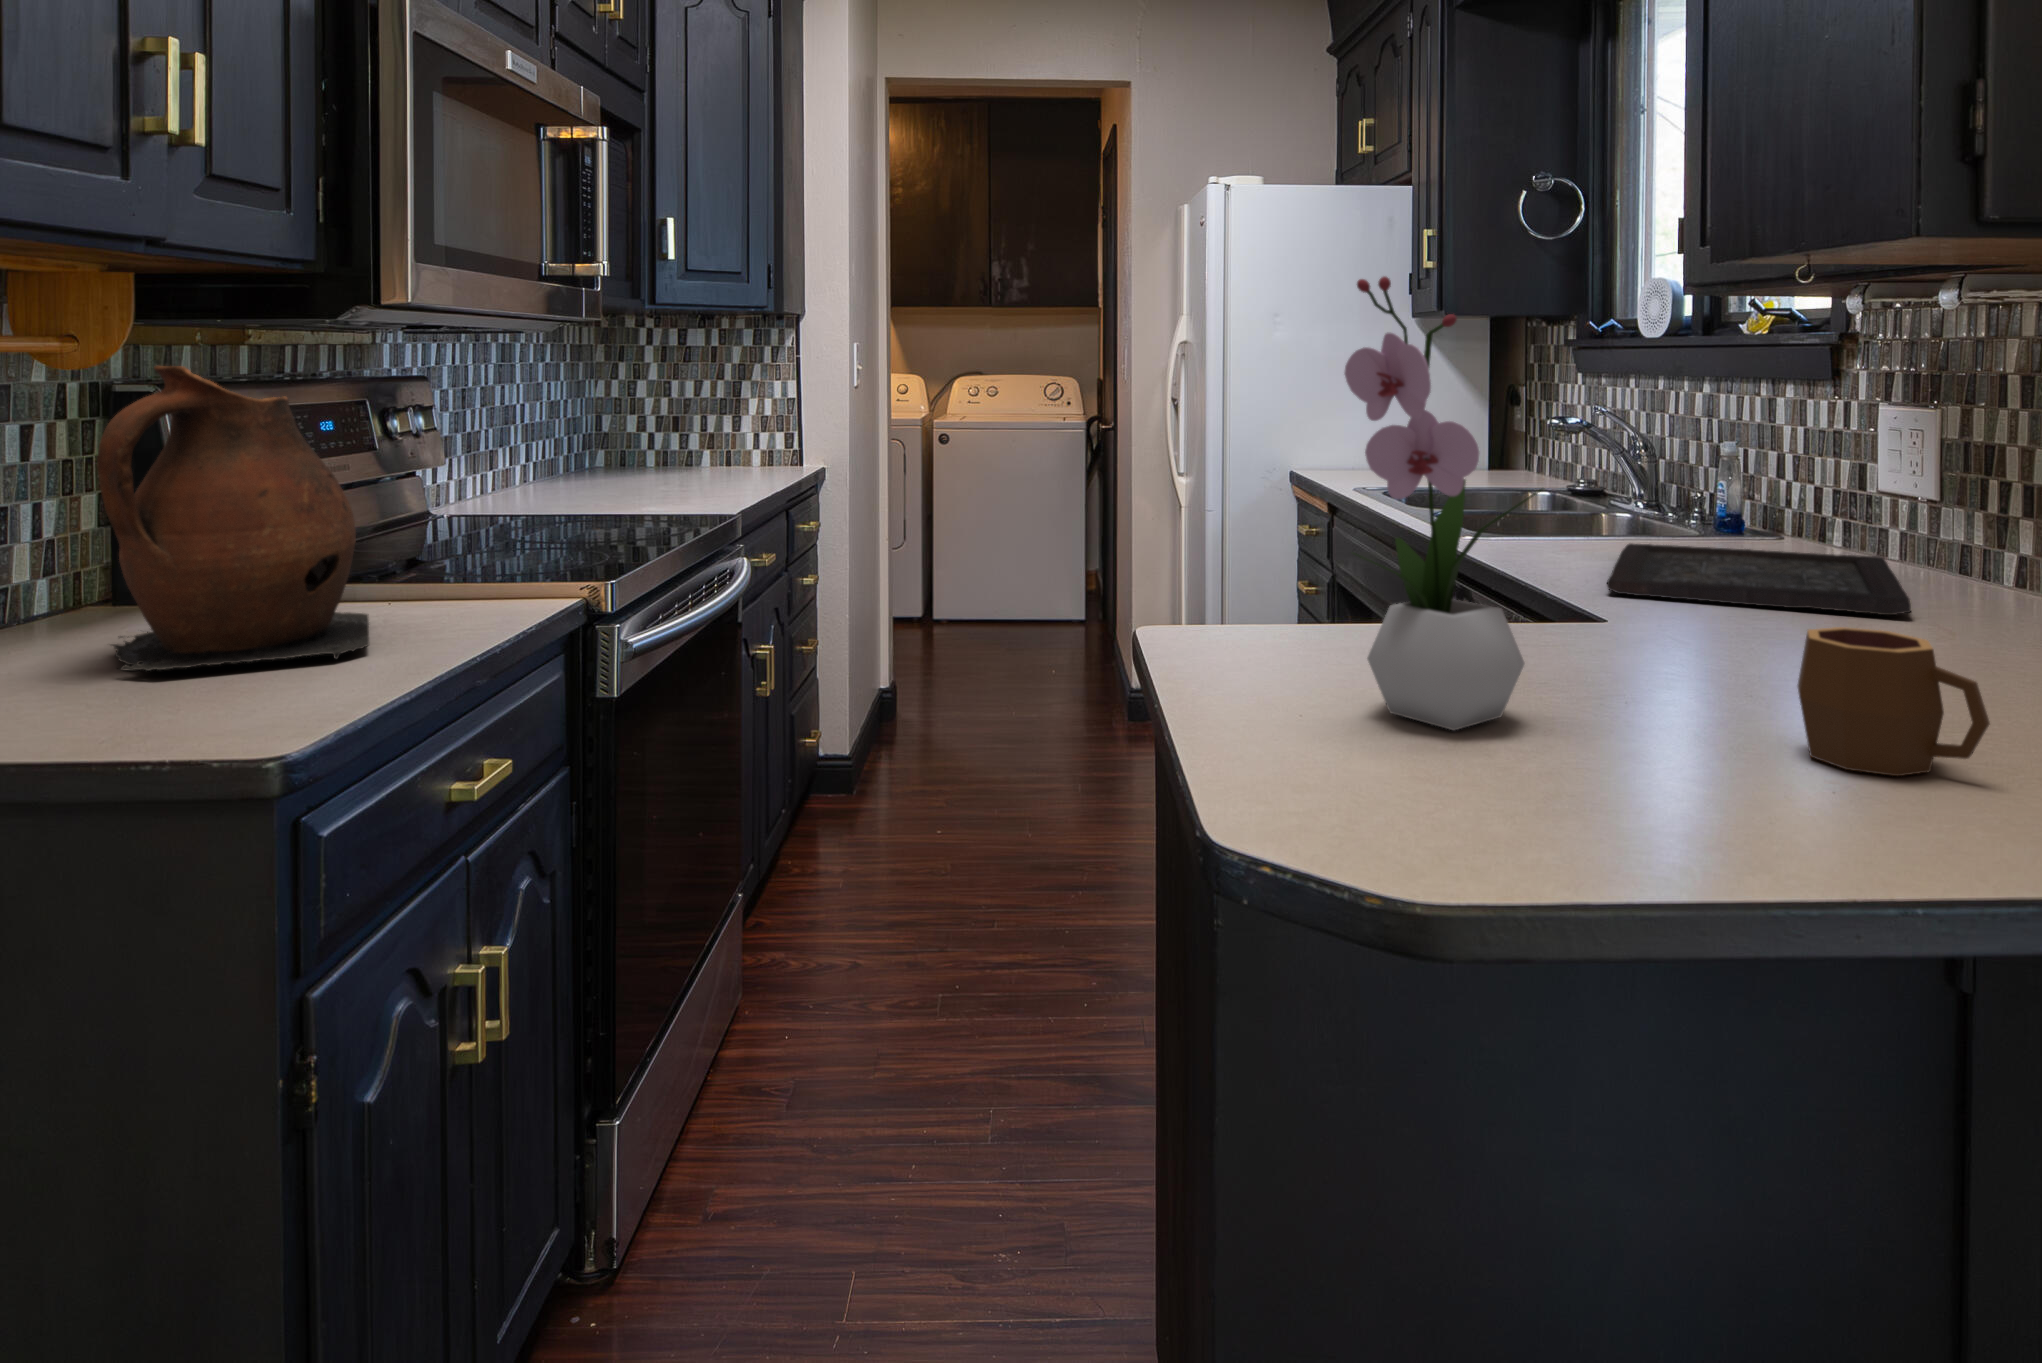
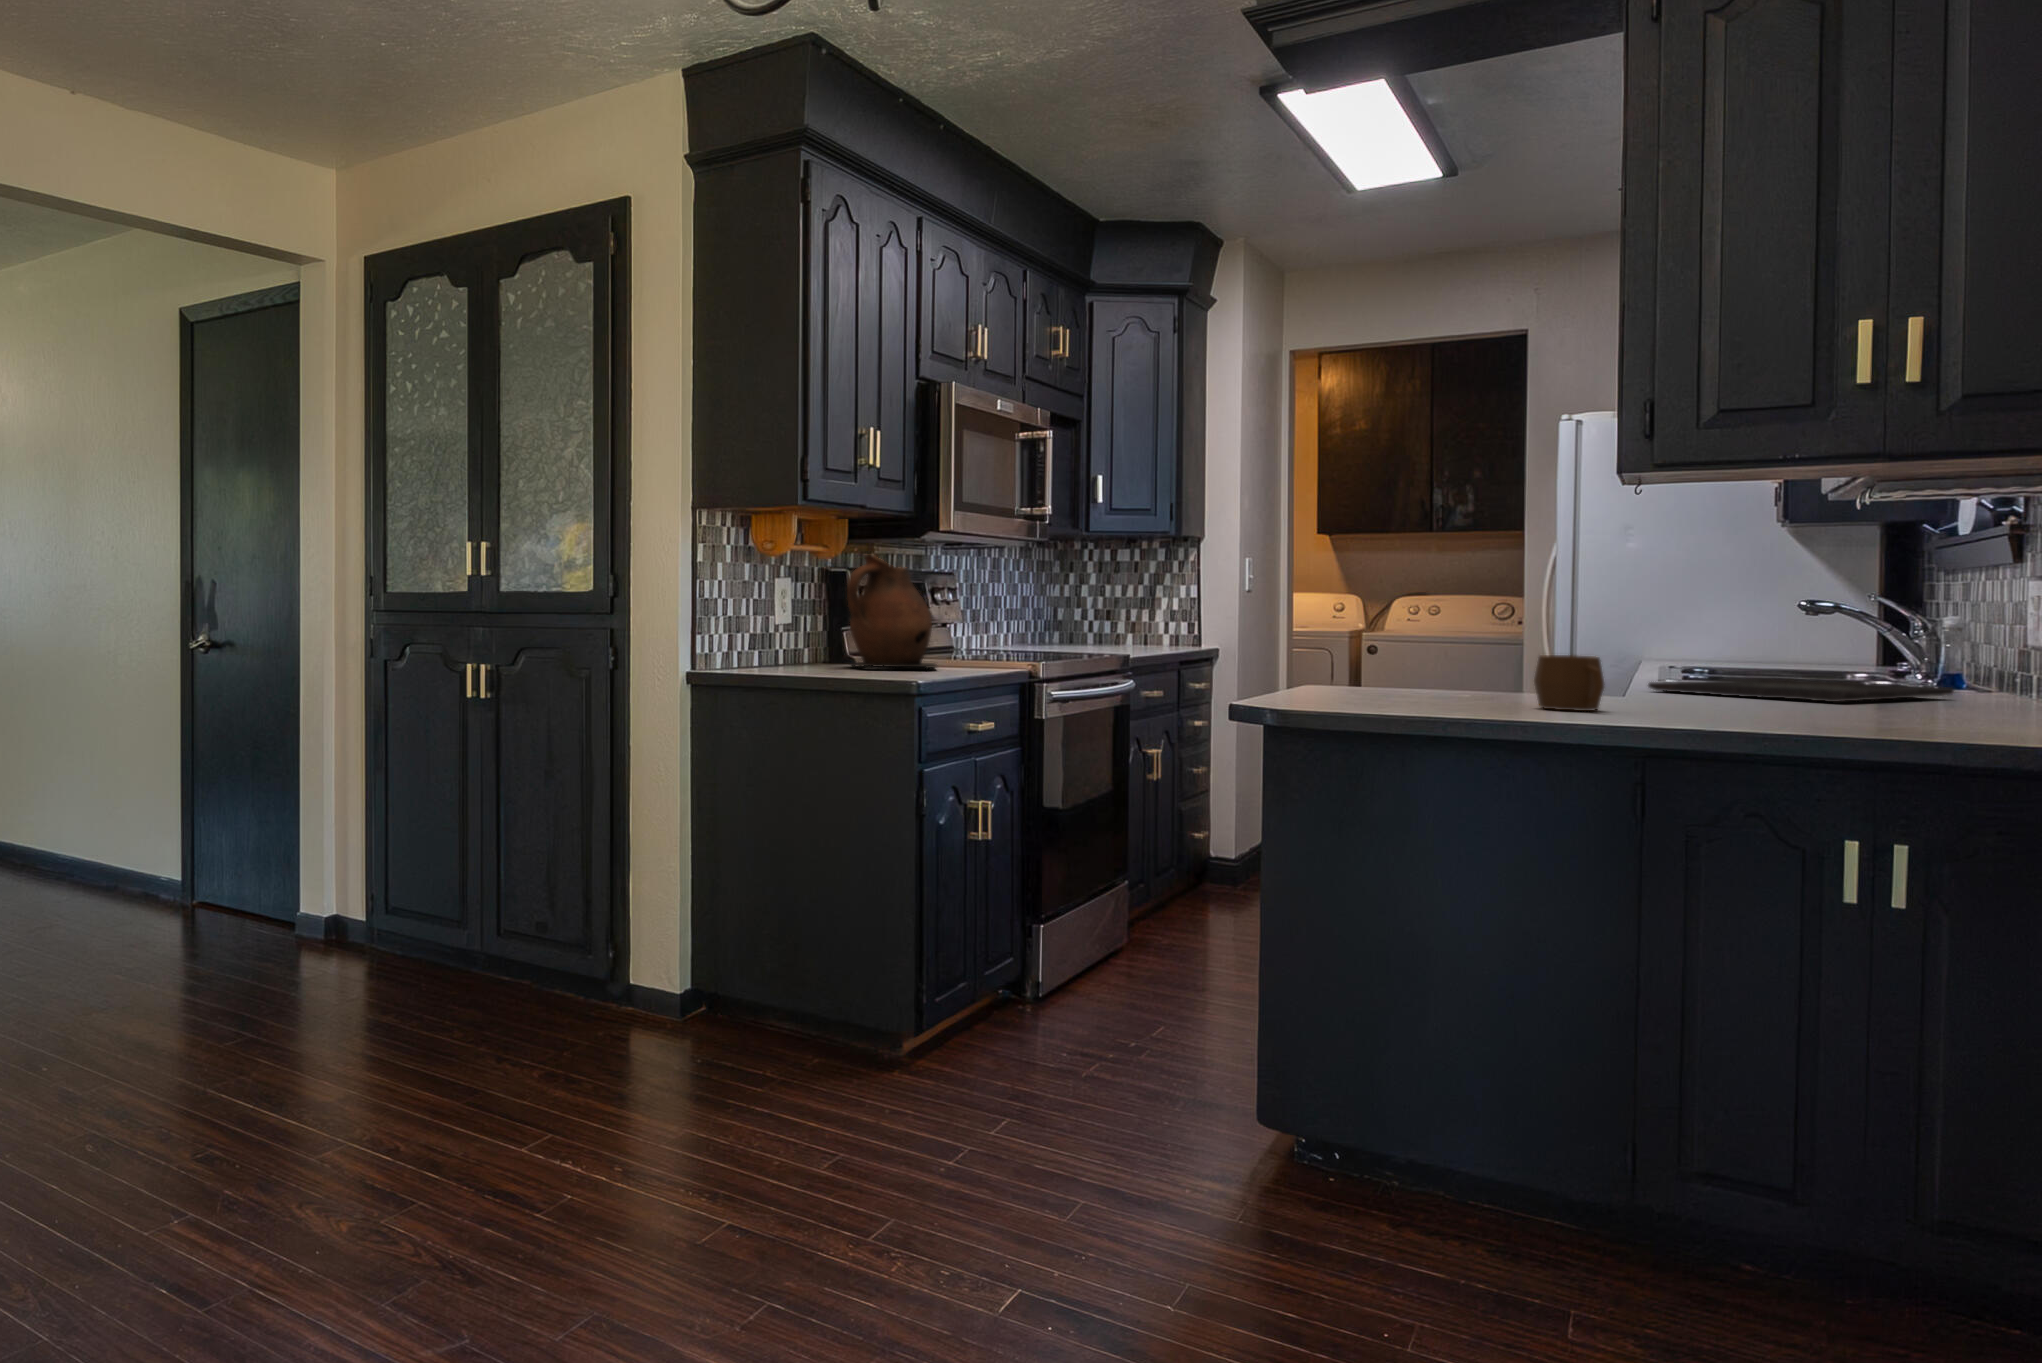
flower arrangement: present [1345,276,1543,730] -> none [1337,504,1440,697]

